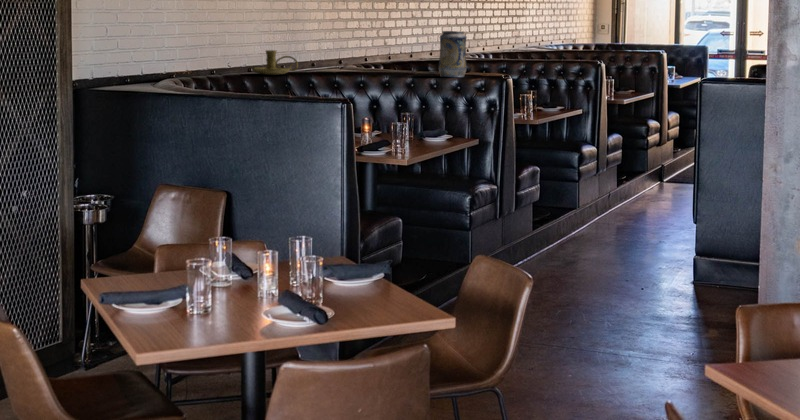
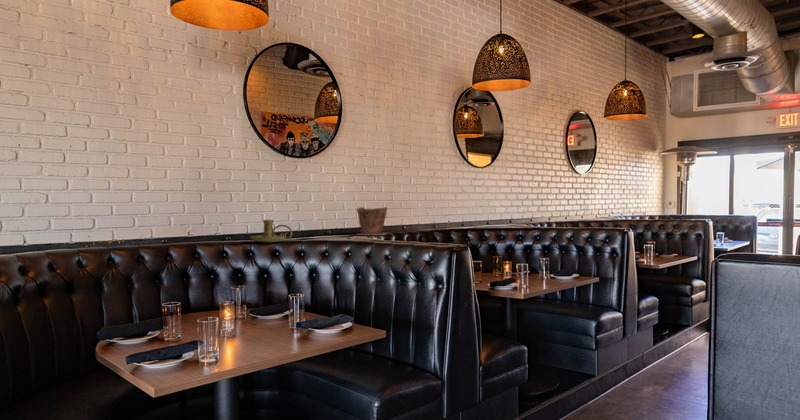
decorative vase: present [439,31,467,77] -> none [416,199,445,247]
plant pot: none [323,35,359,68] -> present [357,207,387,235]

